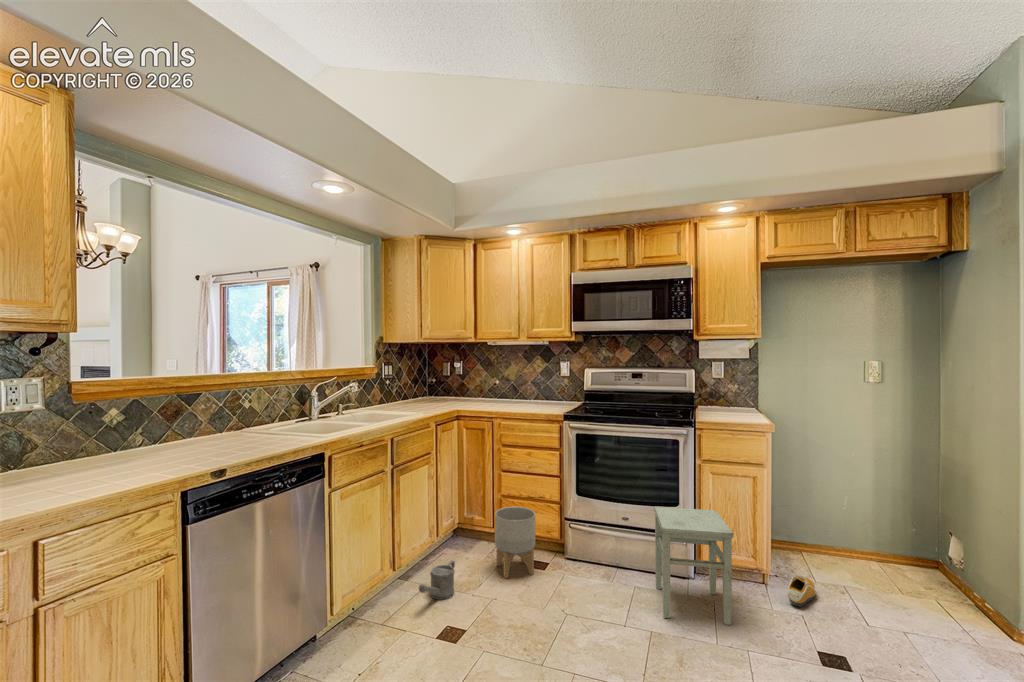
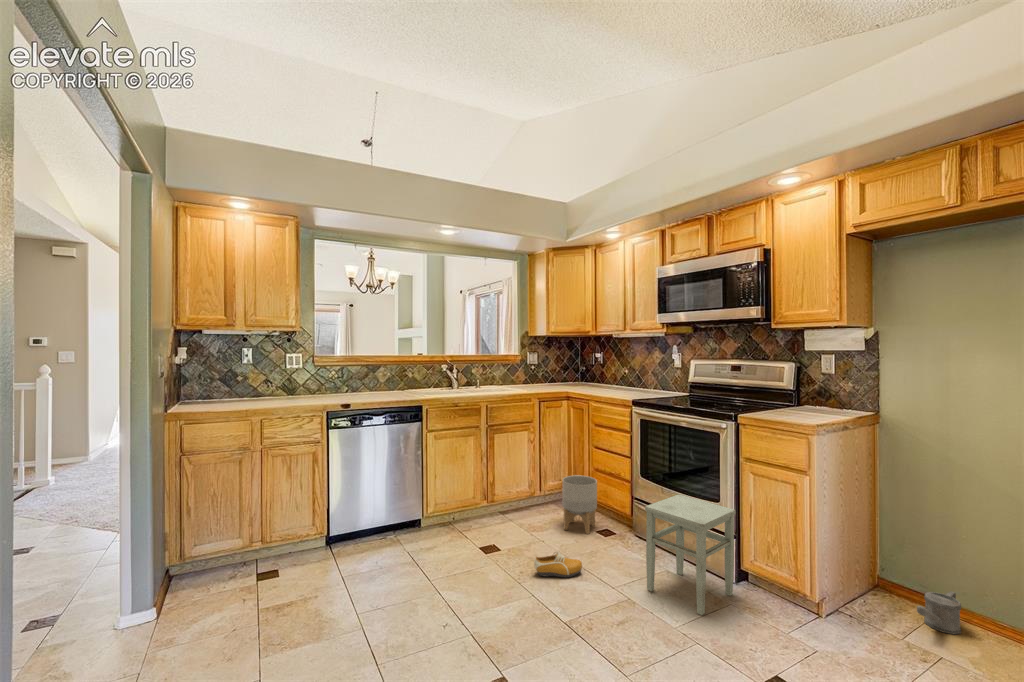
watering can: present [419,561,455,600] -> present [917,591,961,635]
shoe: present [788,575,816,607] -> present [534,552,582,577]

